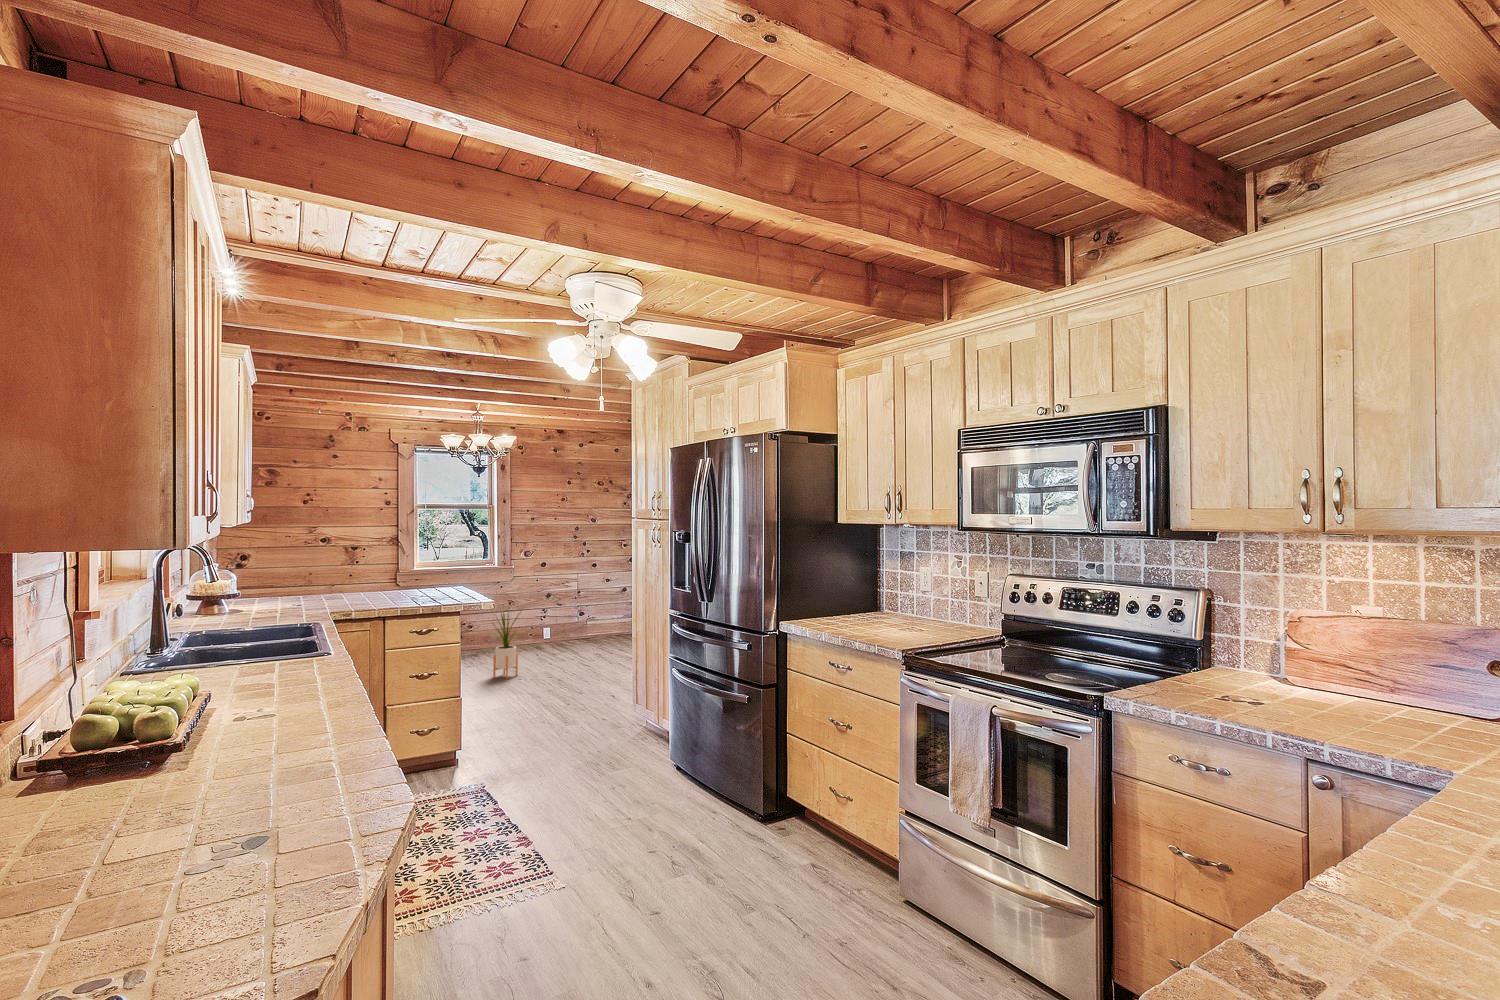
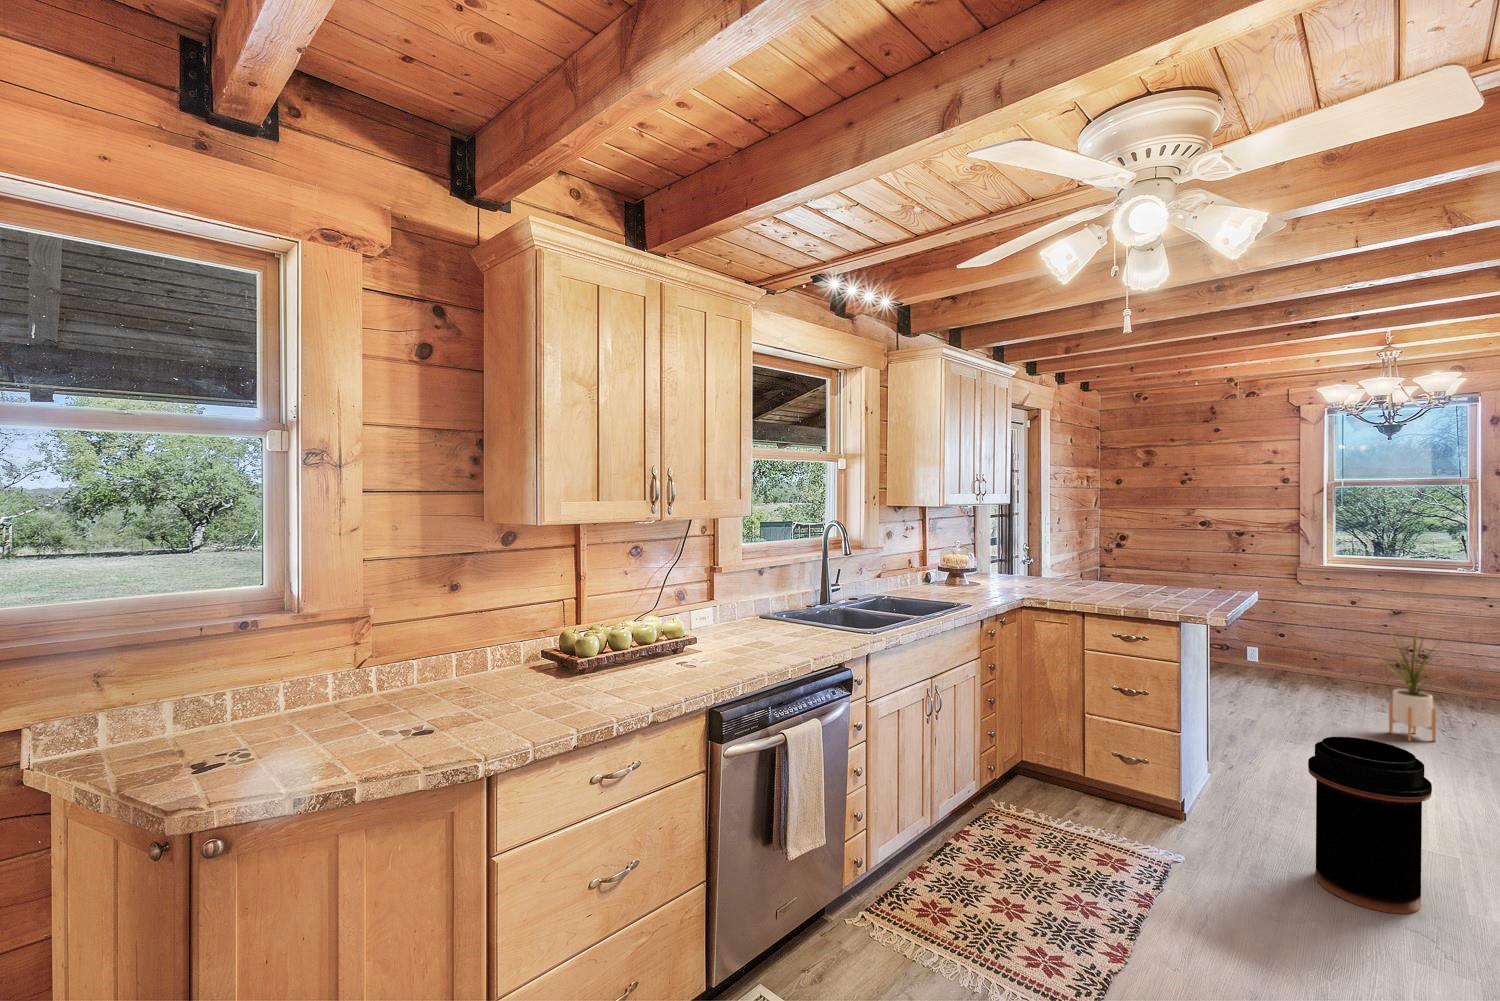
trash can: none [546,663,604,762] -> present [1308,737,1432,914]

